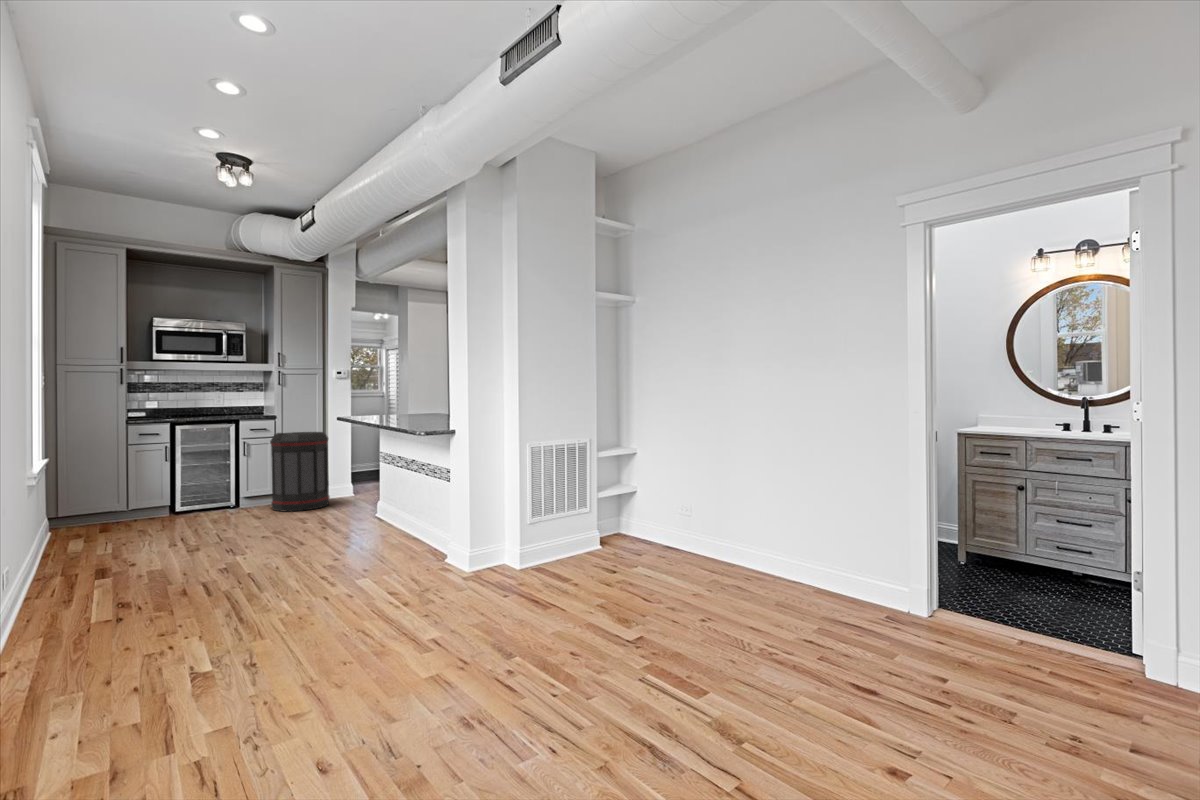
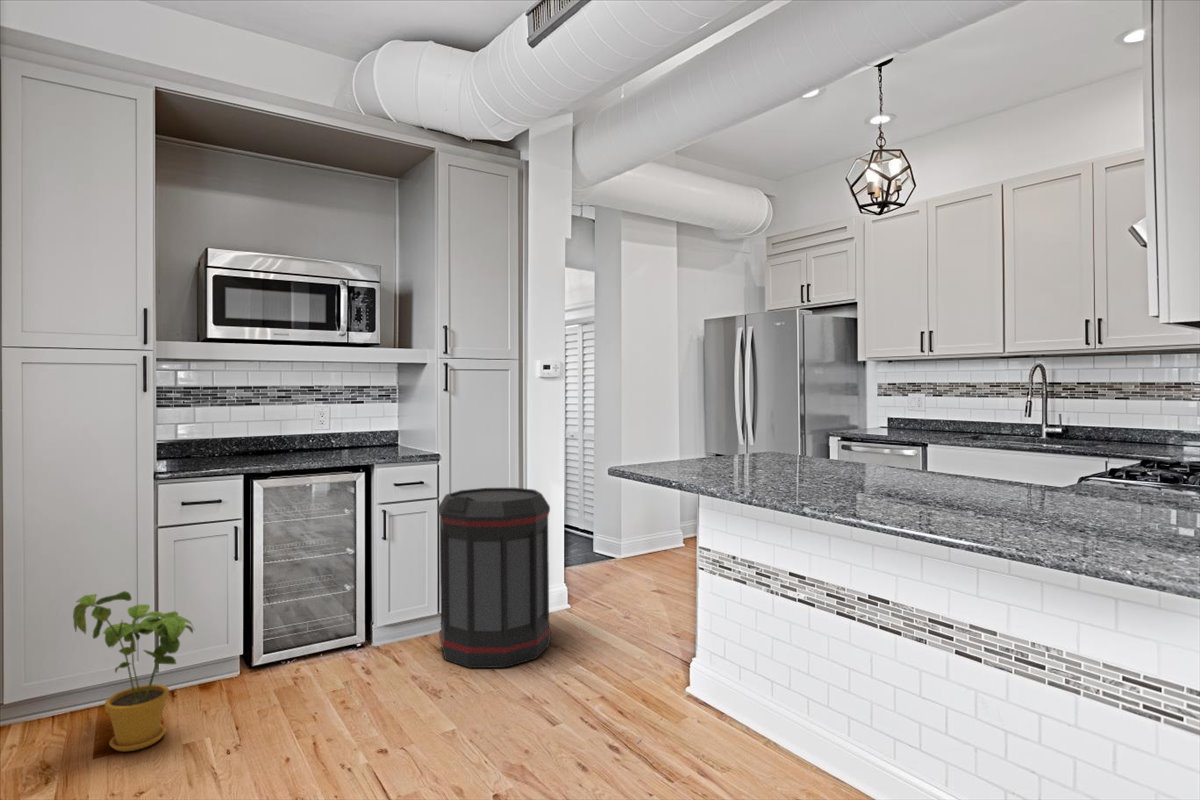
house plant: none [90,464,144,531] -> present [73,591,193,751]

